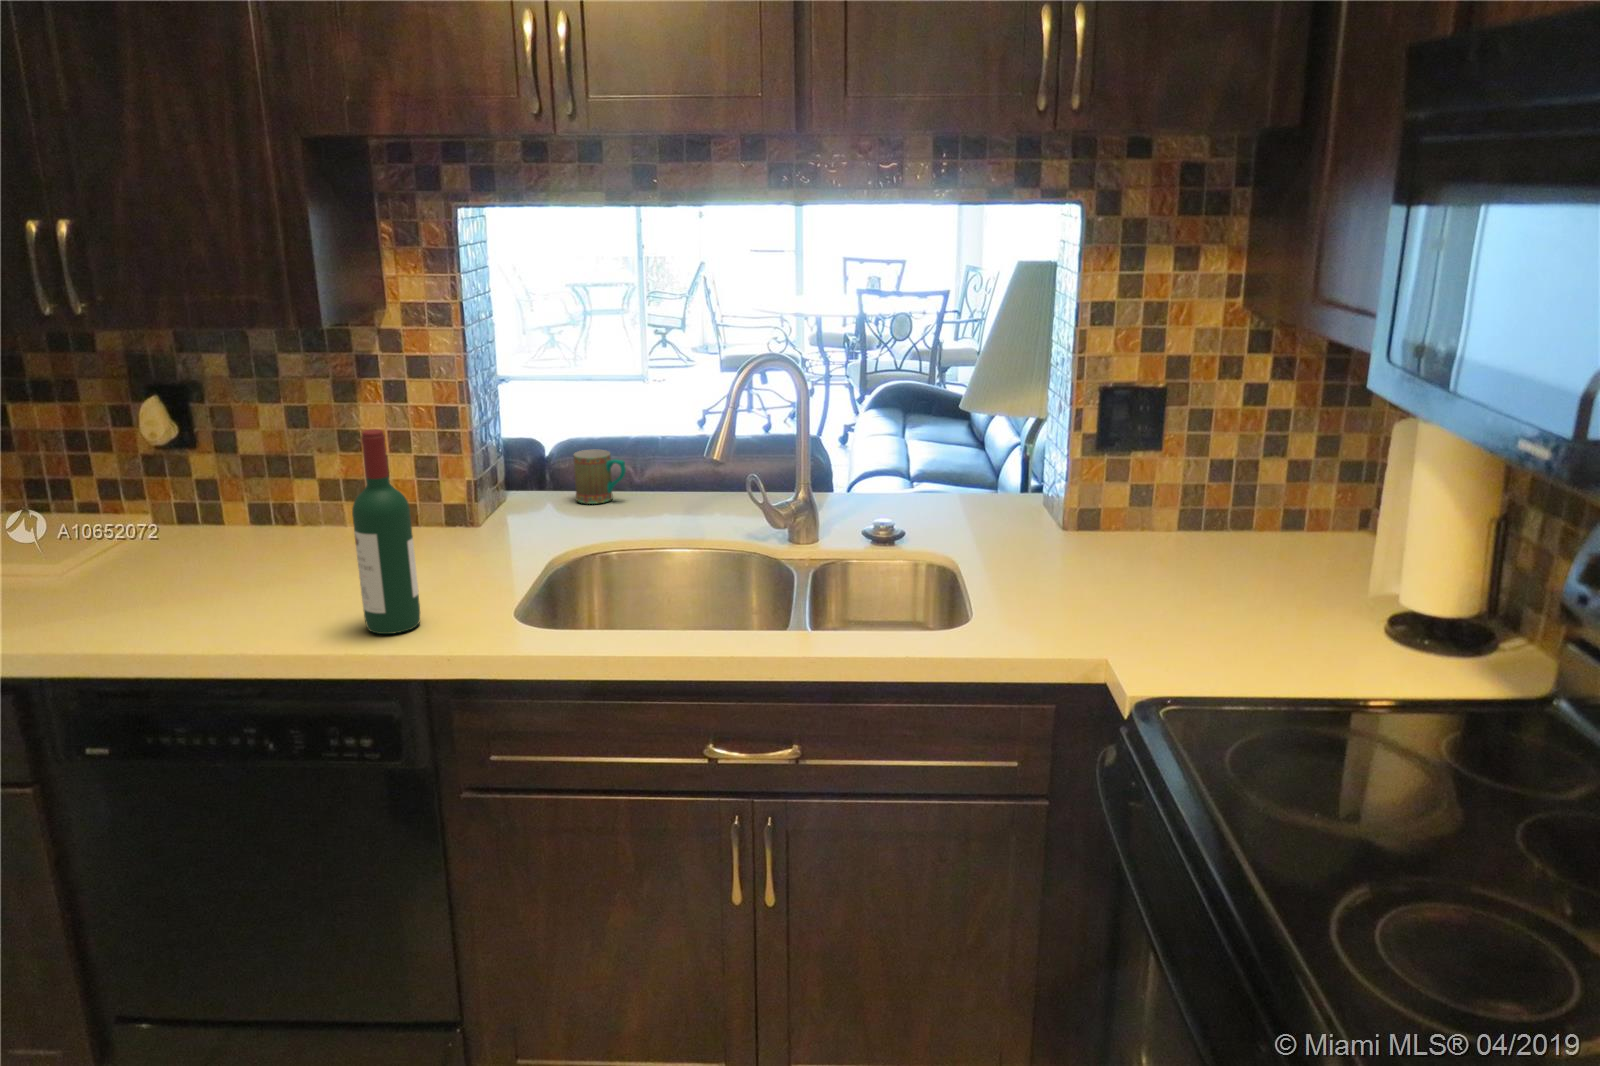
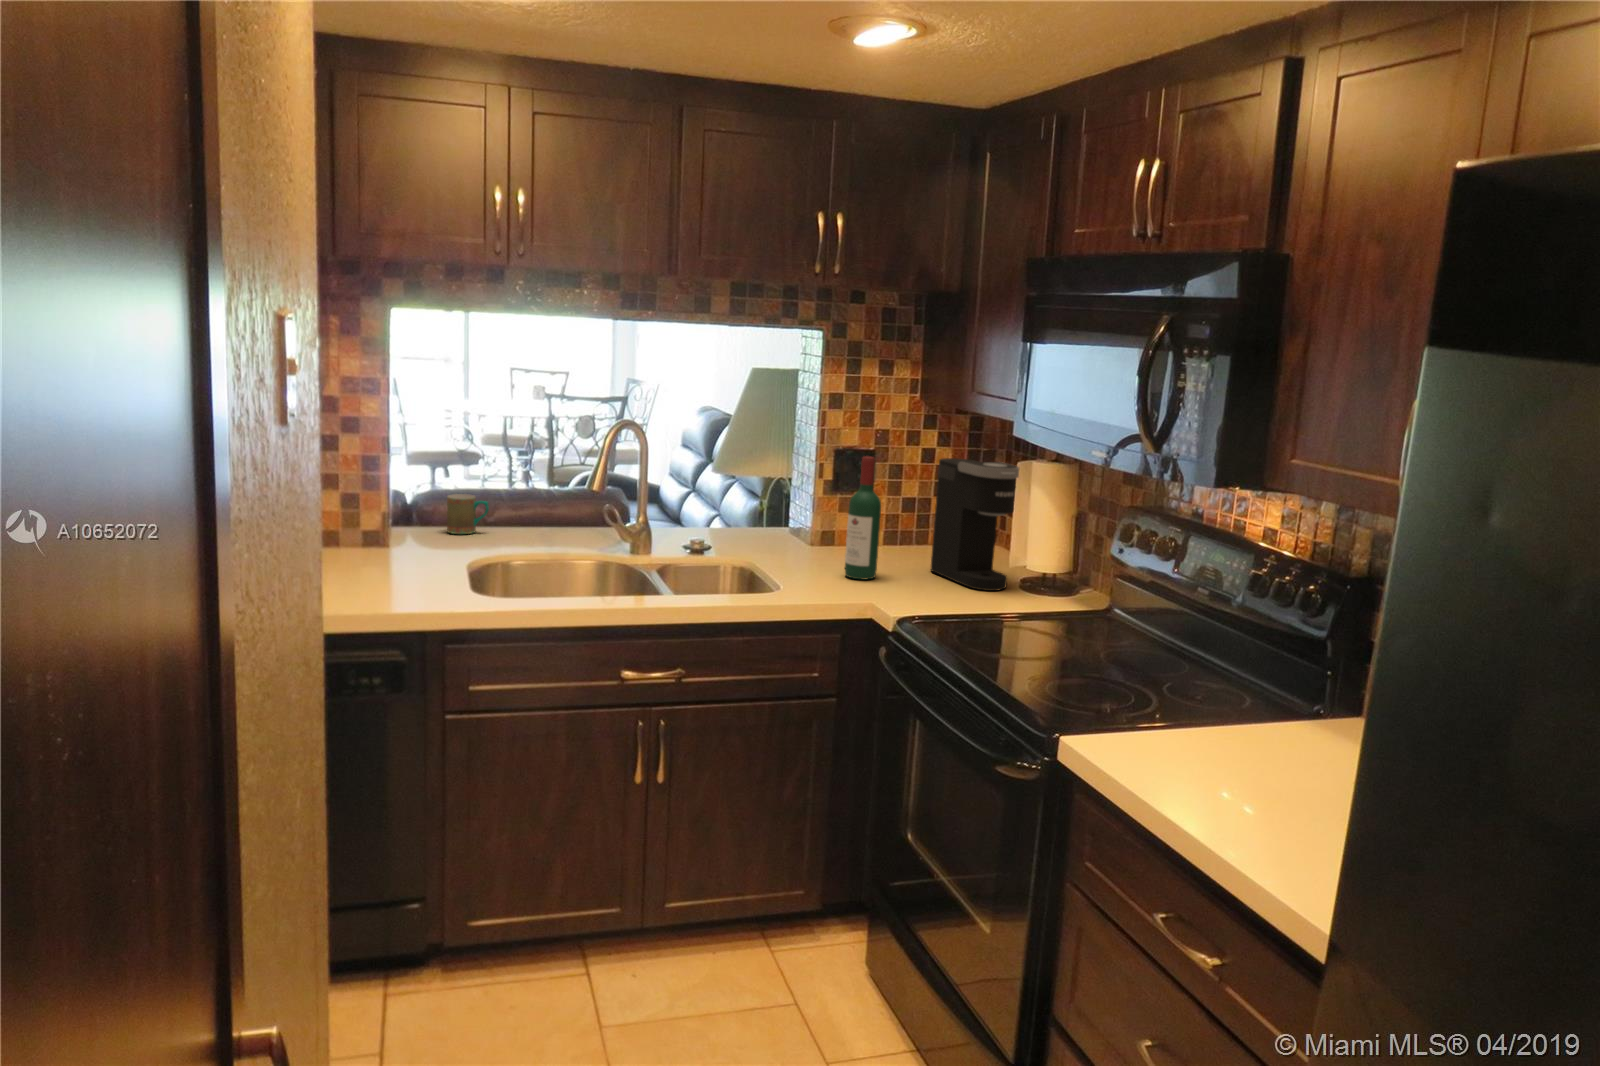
coffee maker: none [1242,407,1408,643] -> present [931,458,1019,591]
wine bottle: present [352,429,420,634] -> present [845,456,881,580]

